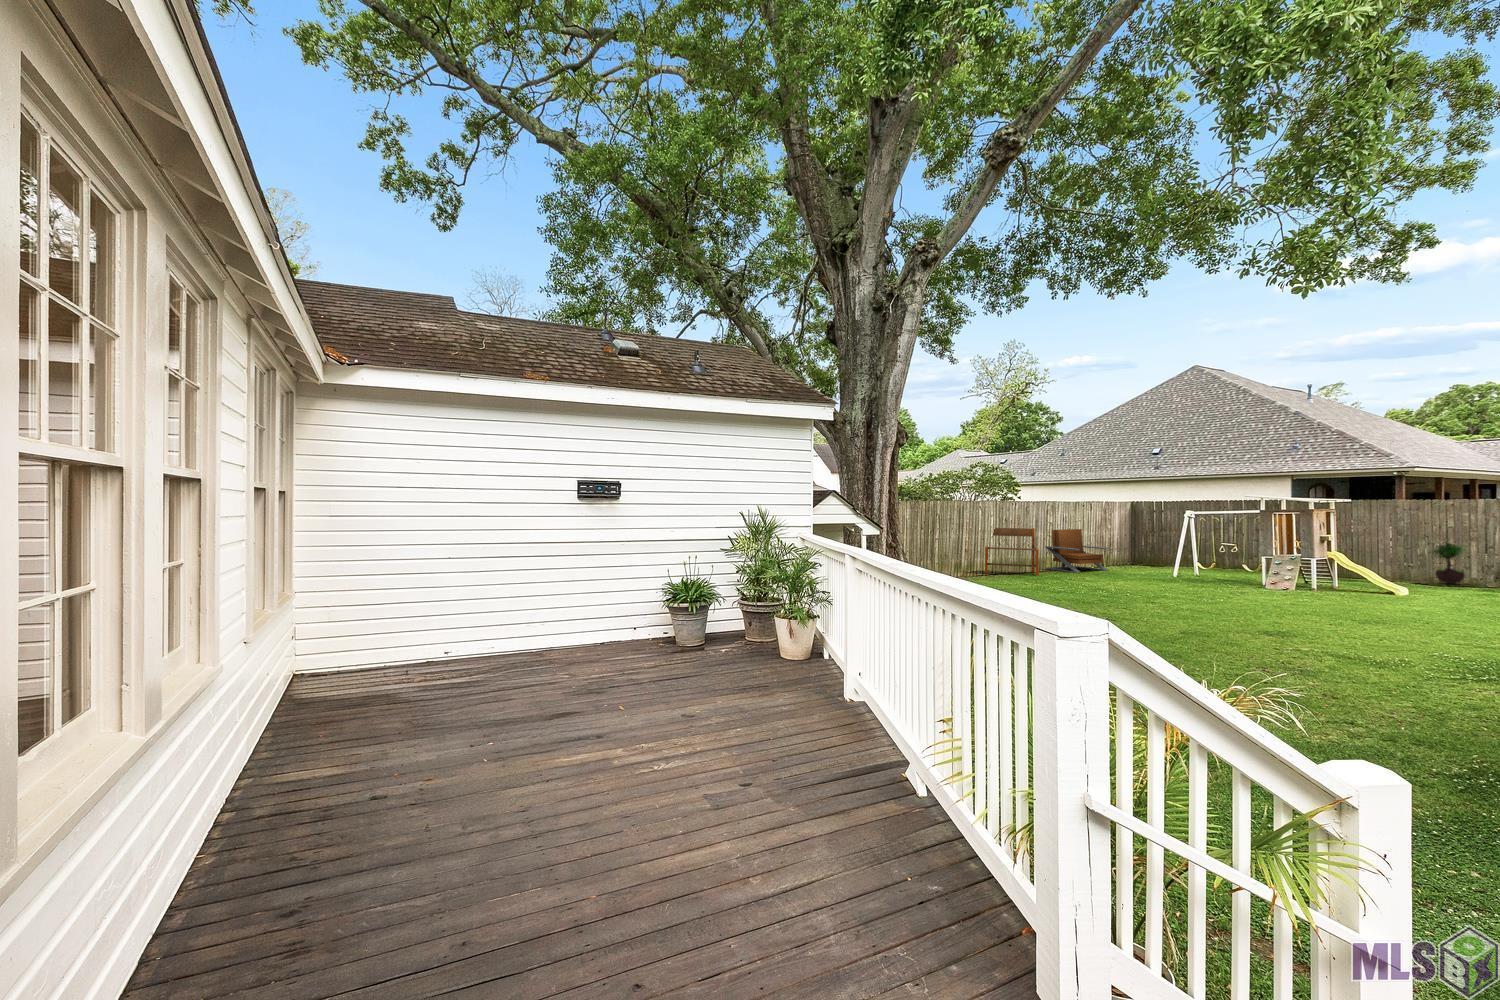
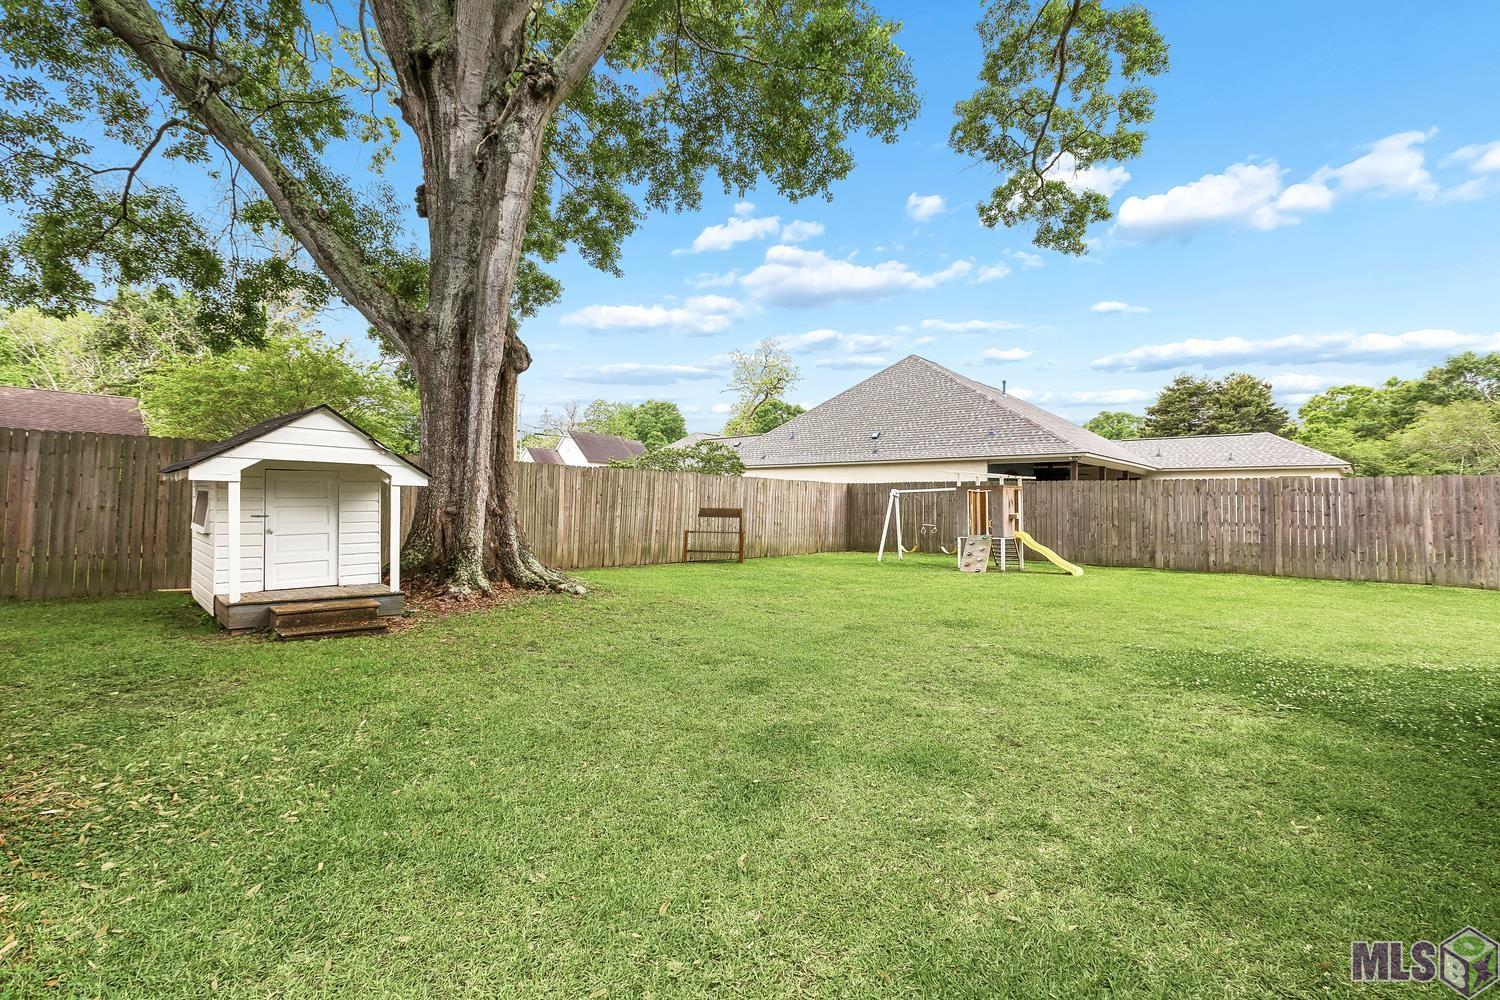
lounge chair: present [1045,529,1108,573] -> none [757,511,822,560]
potted tree: present [1433,542,1465,584] -> none [1095,517,1125,562]

